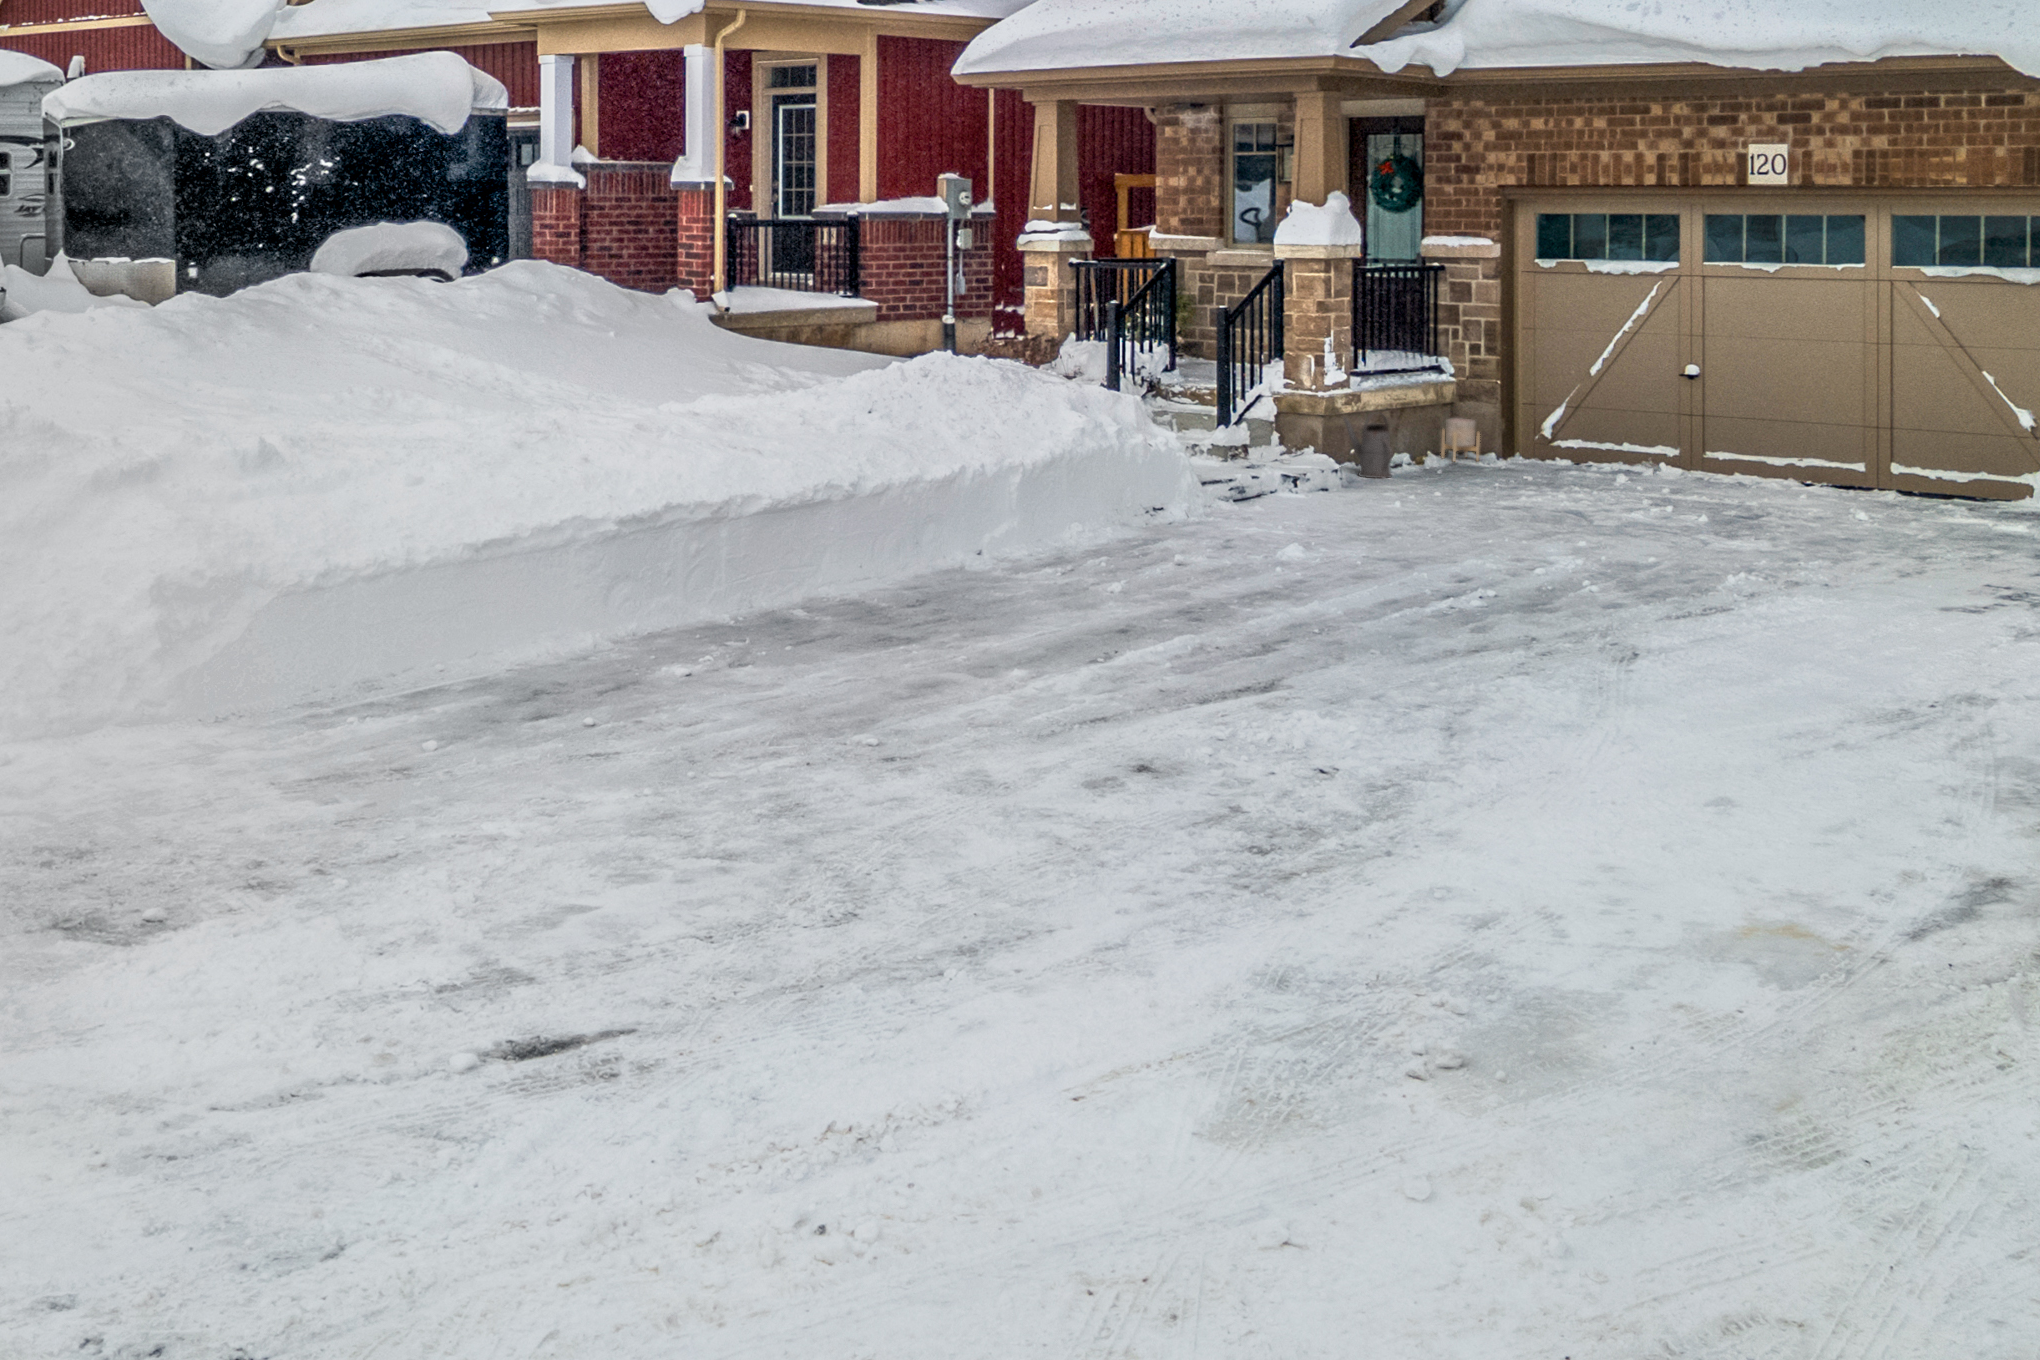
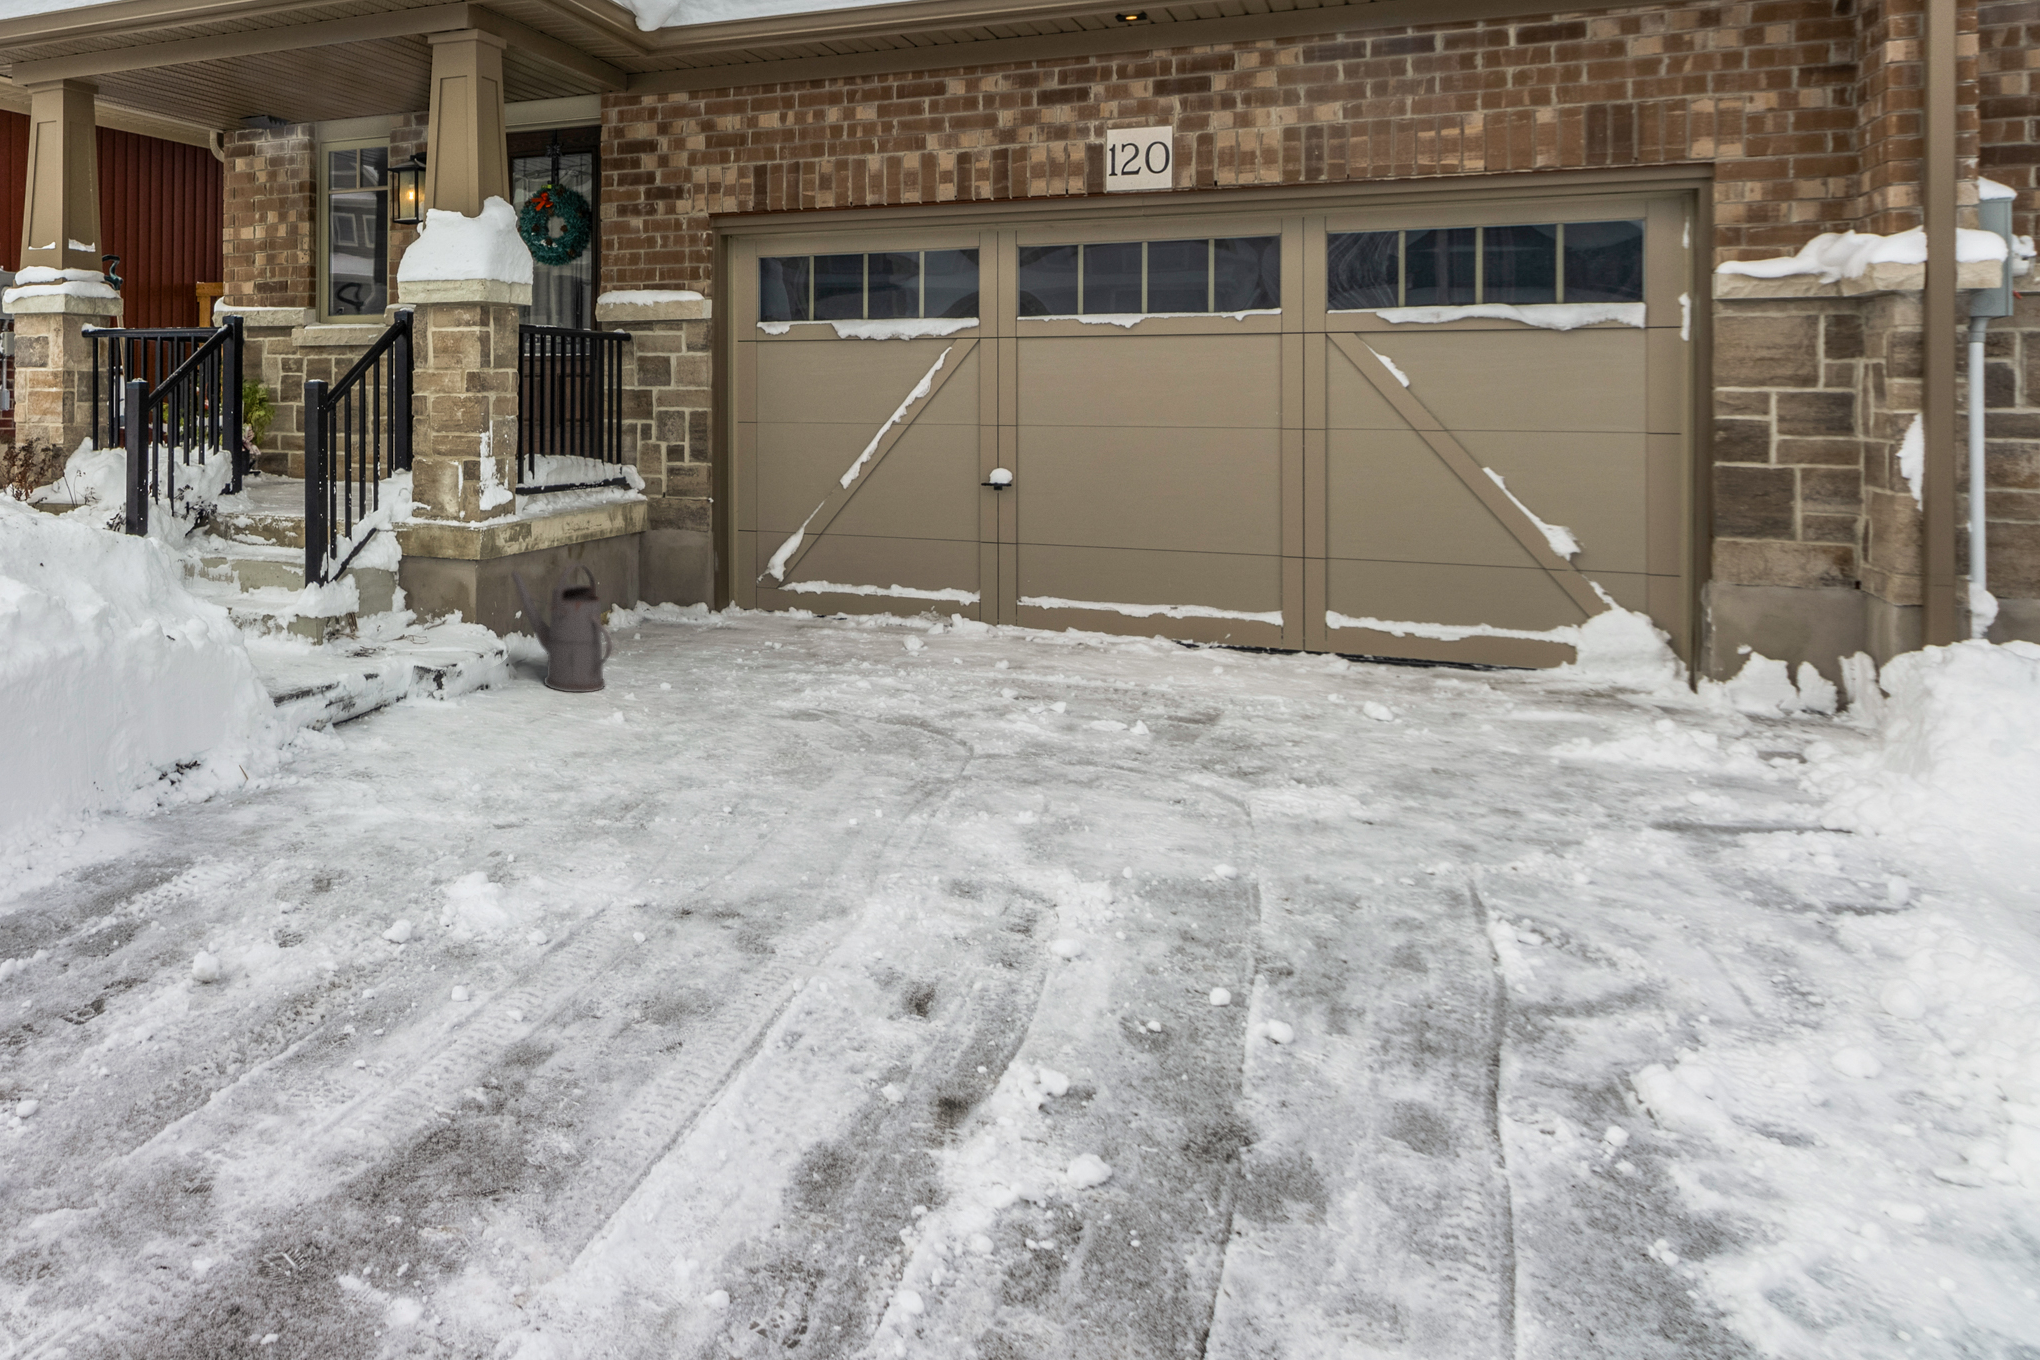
planter: present [1441,418,1480,461] -> none [645,560,706,633]

